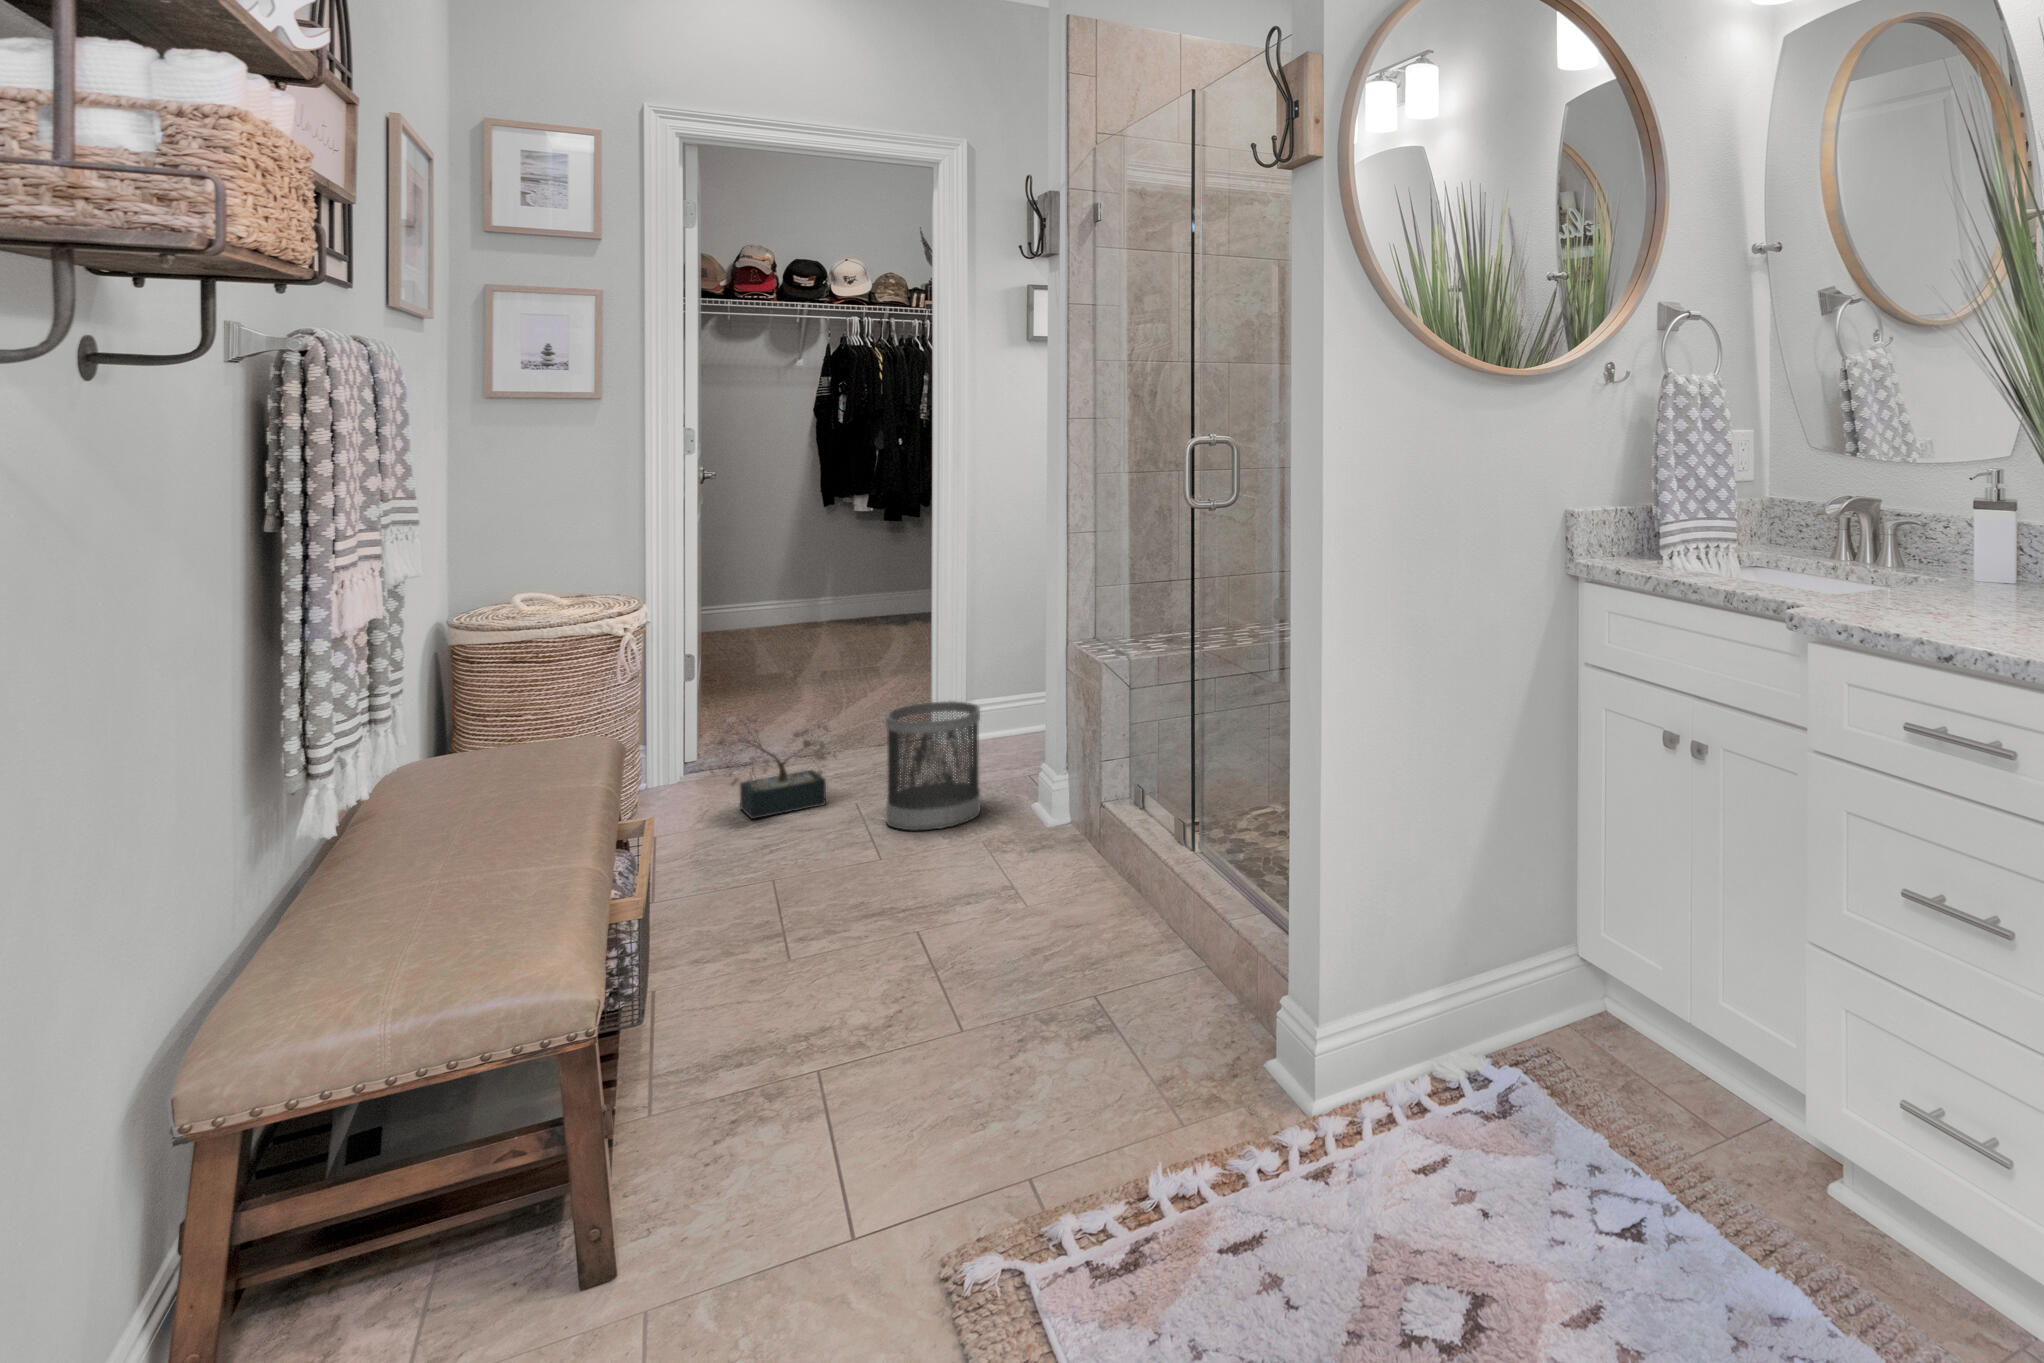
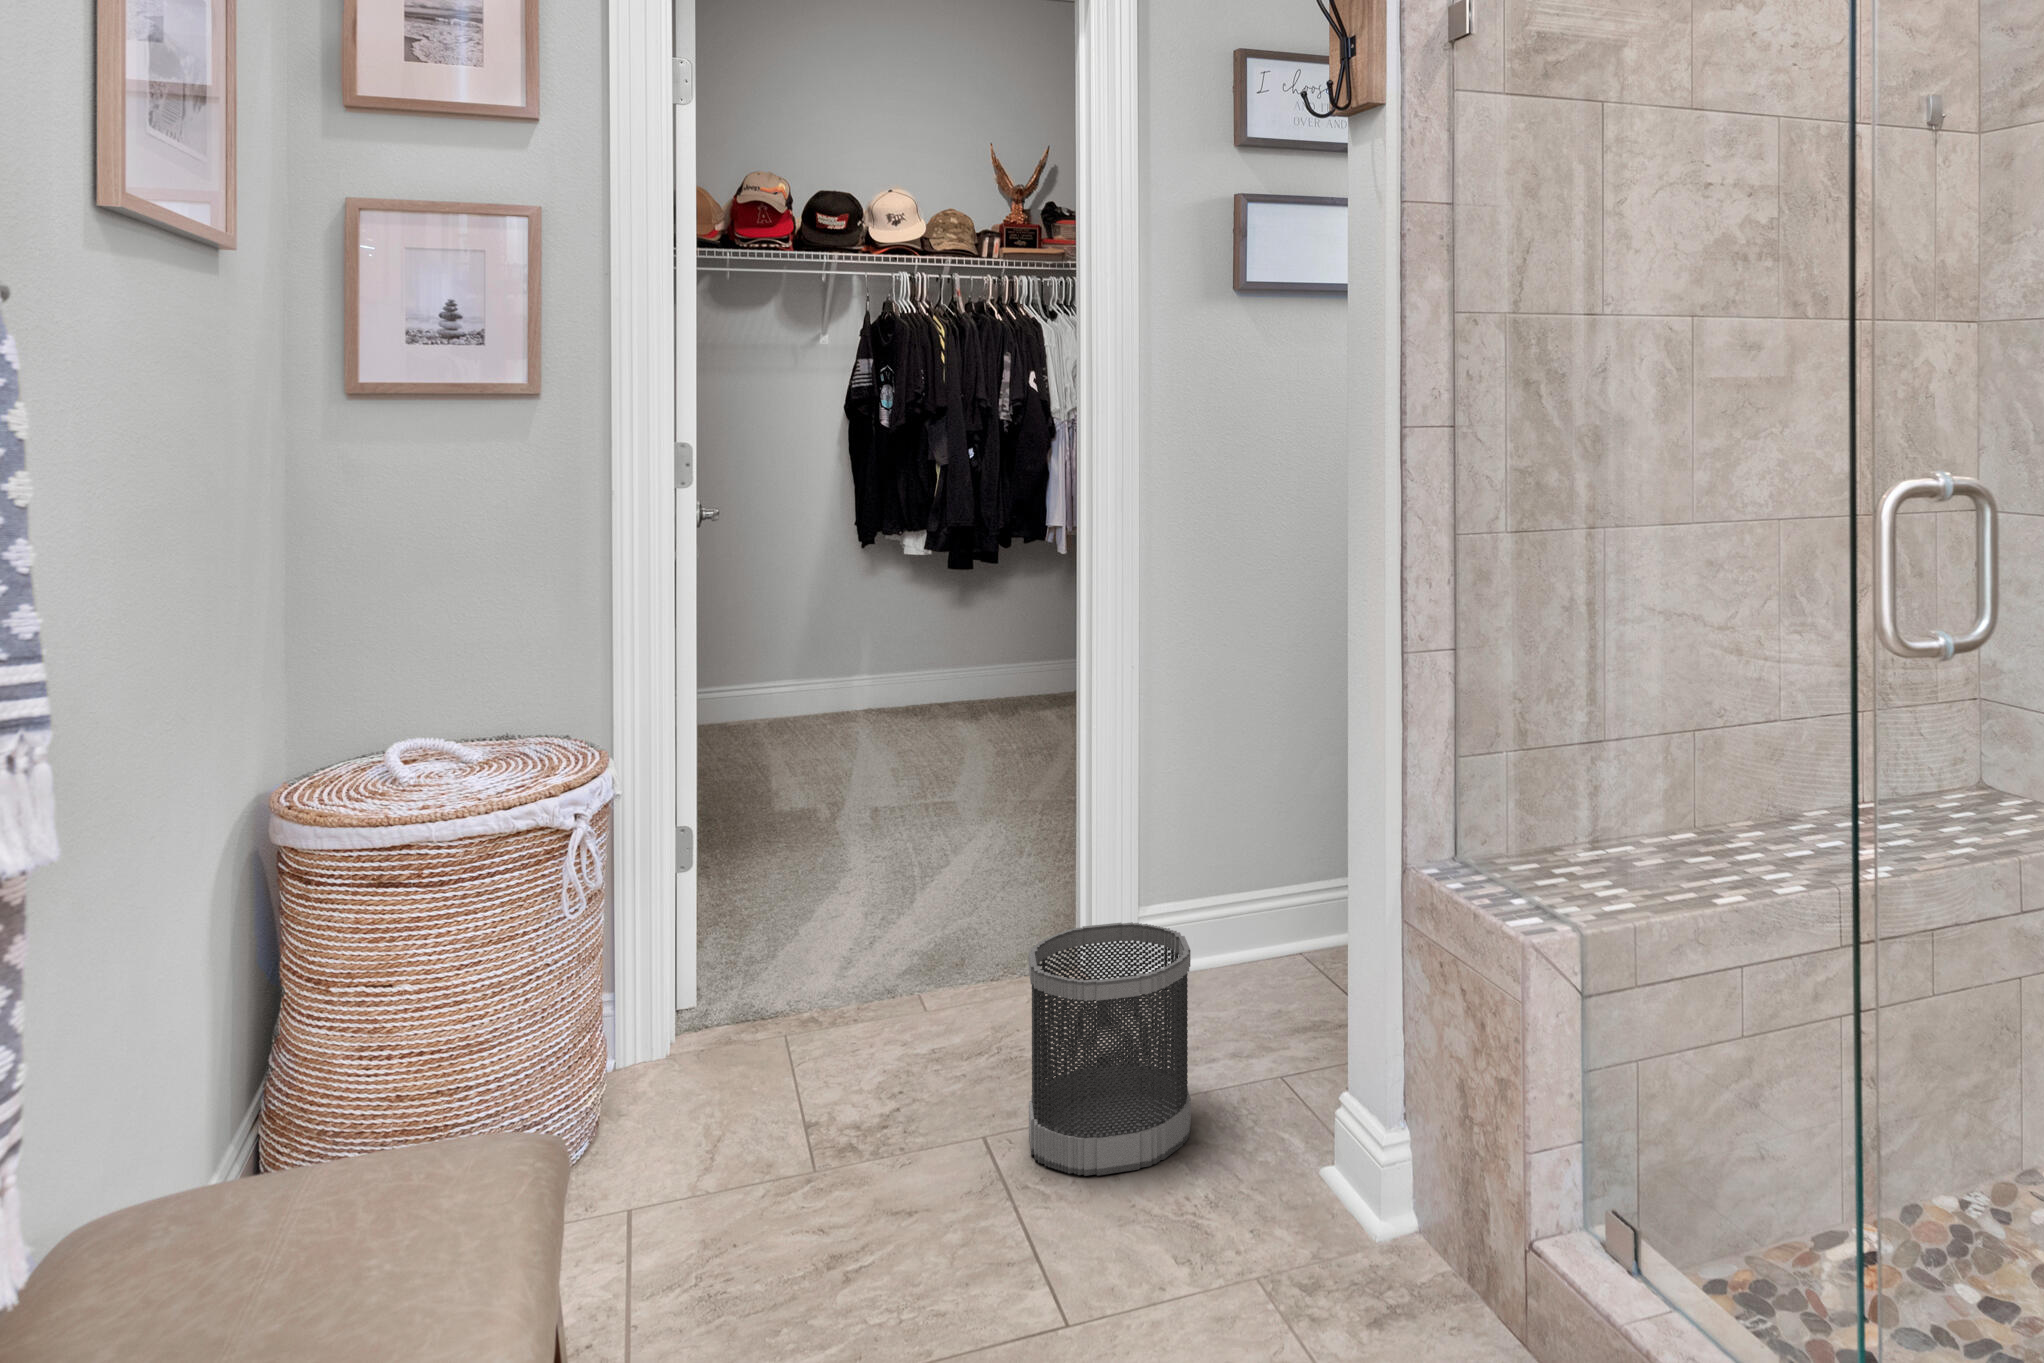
decorative plant: present [708,715,841,819] -> none [719,943,940,1135]

